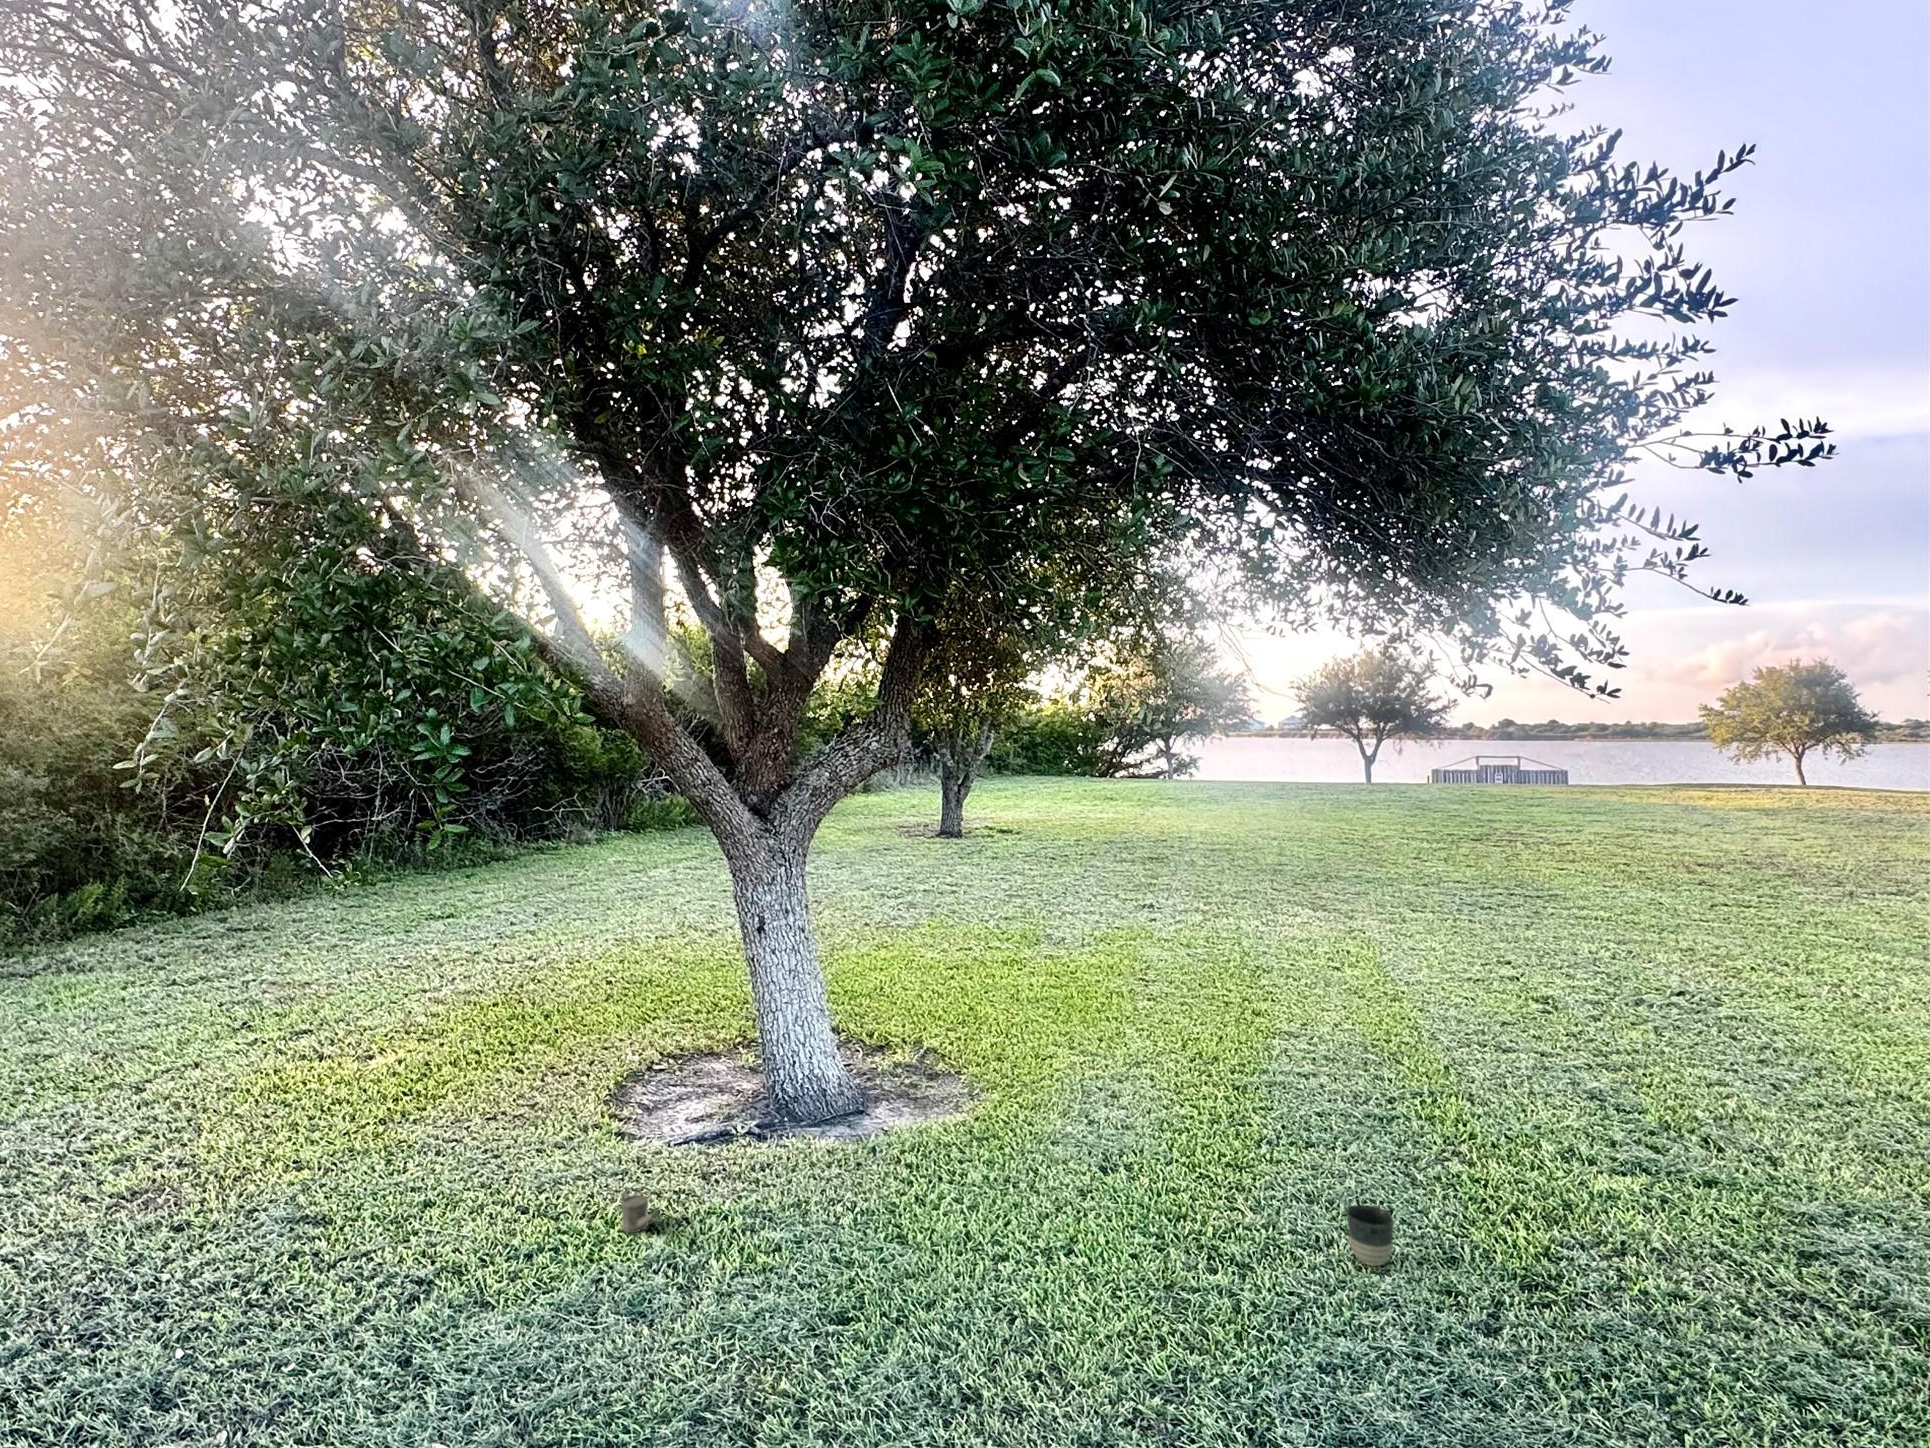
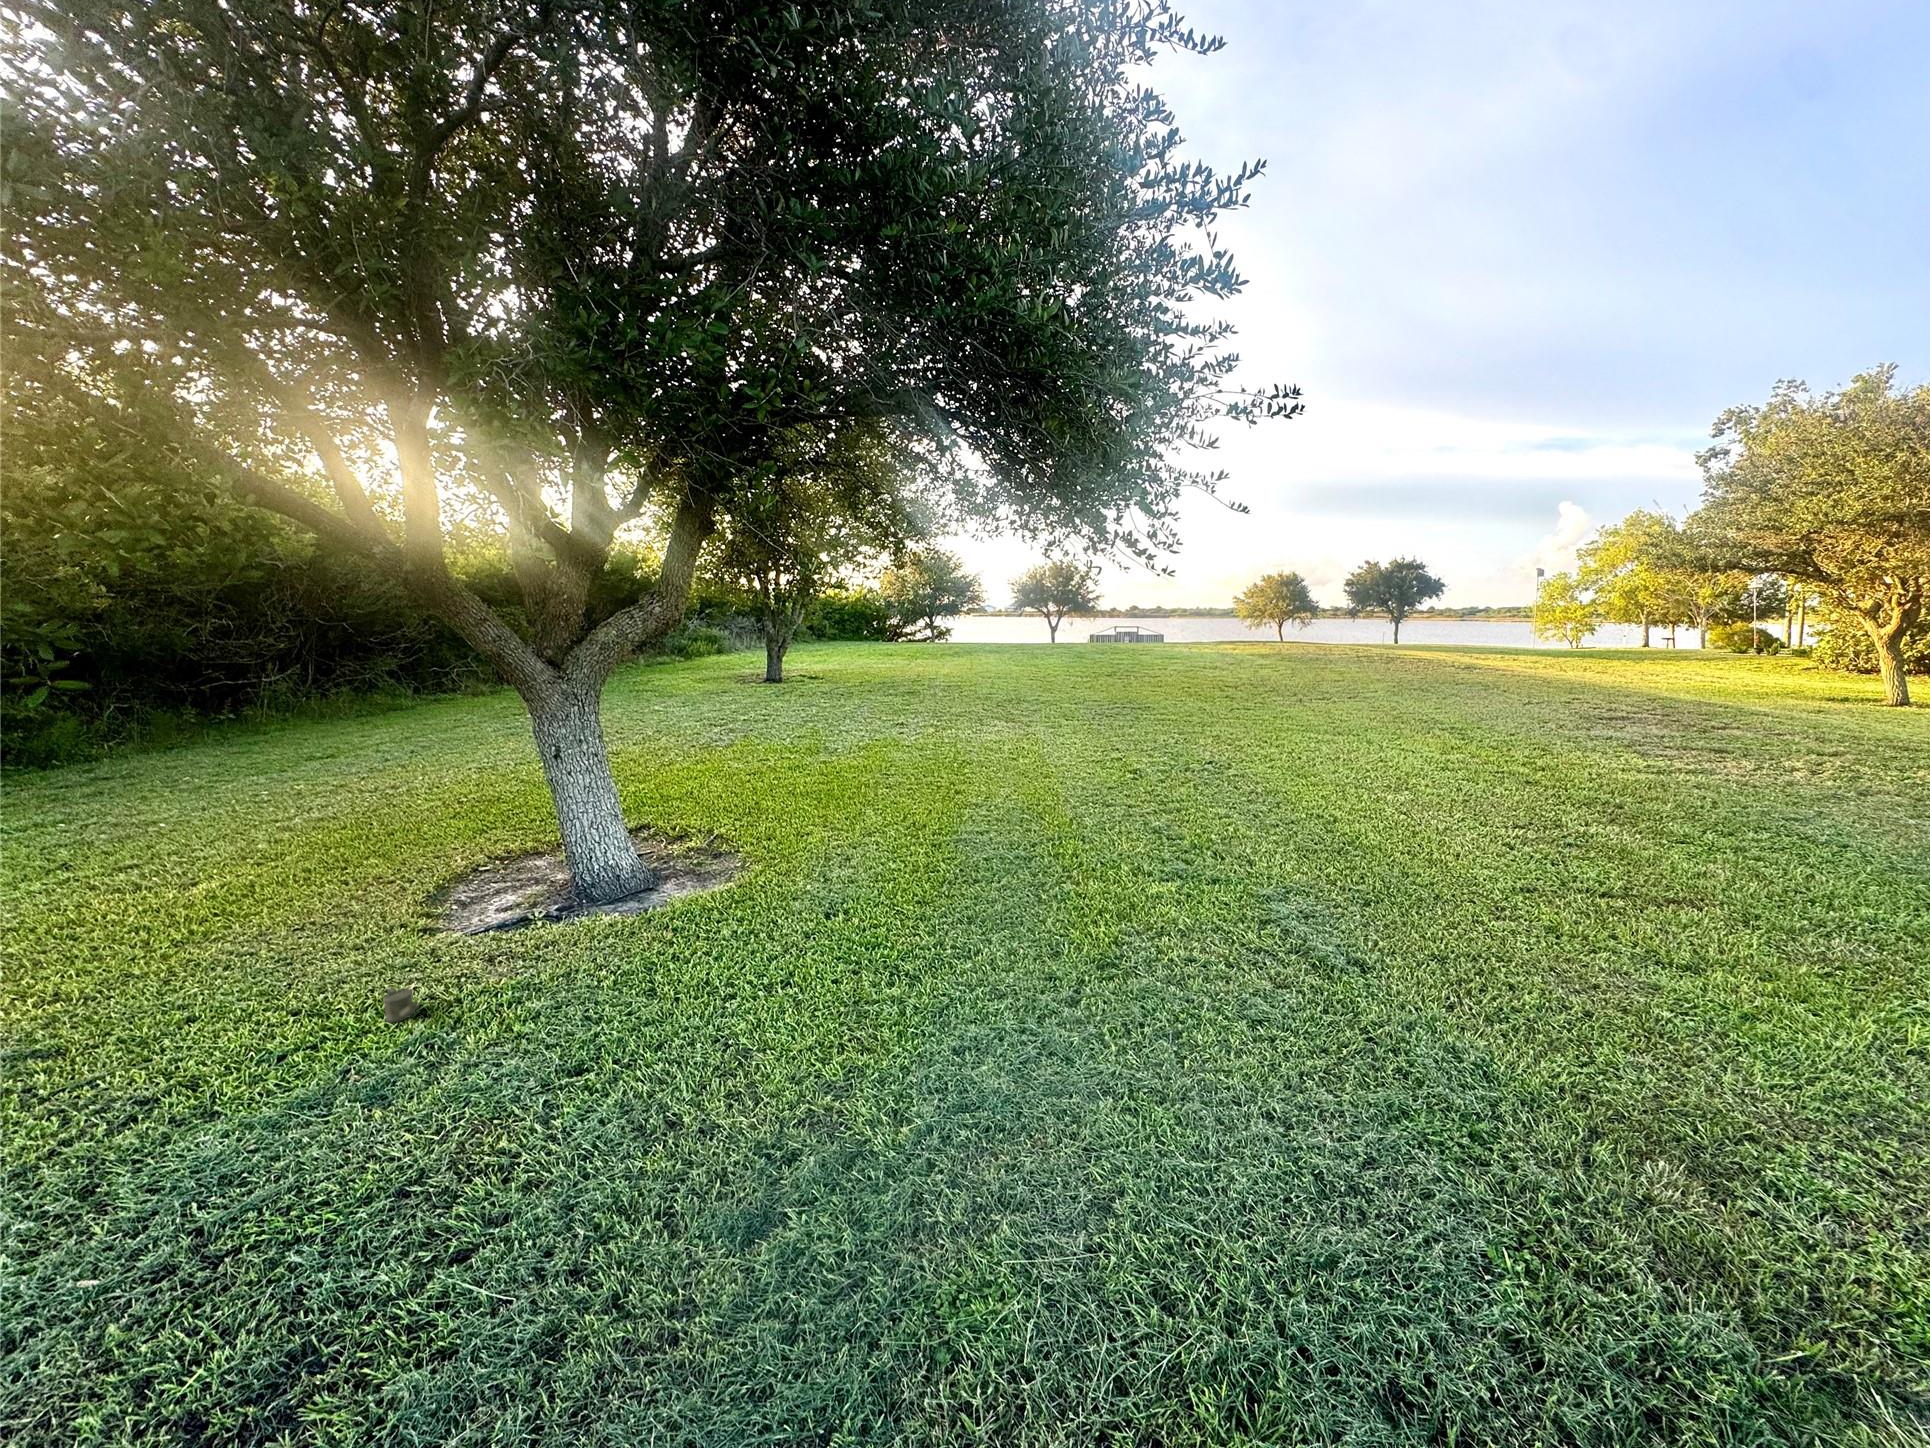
planter: present [1347,1205,1394,1266] -> none [995,926,1024,966]

